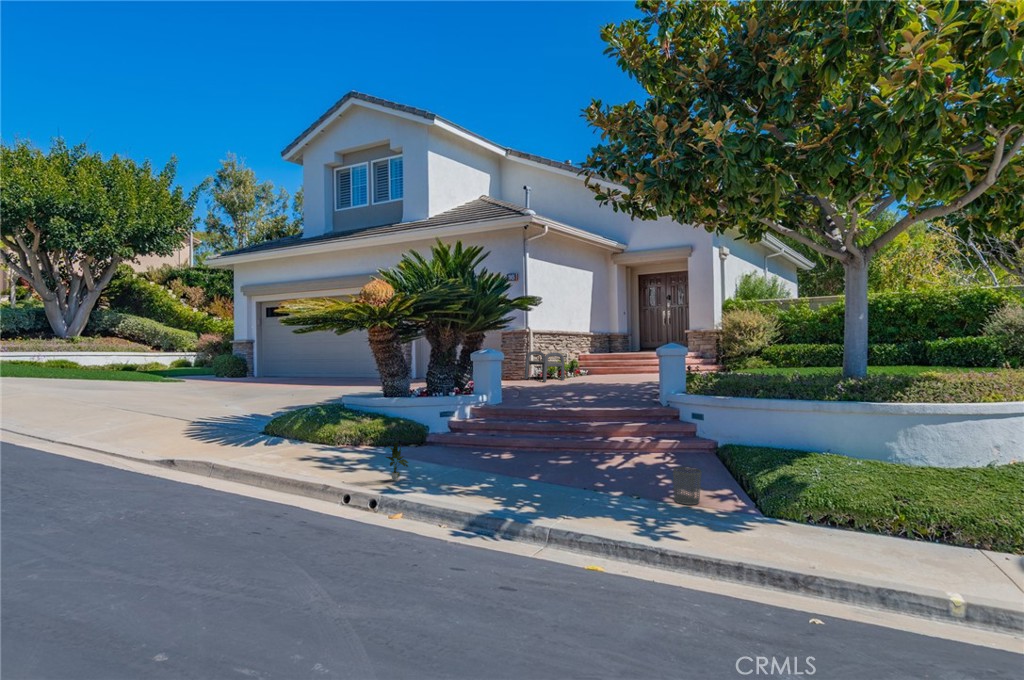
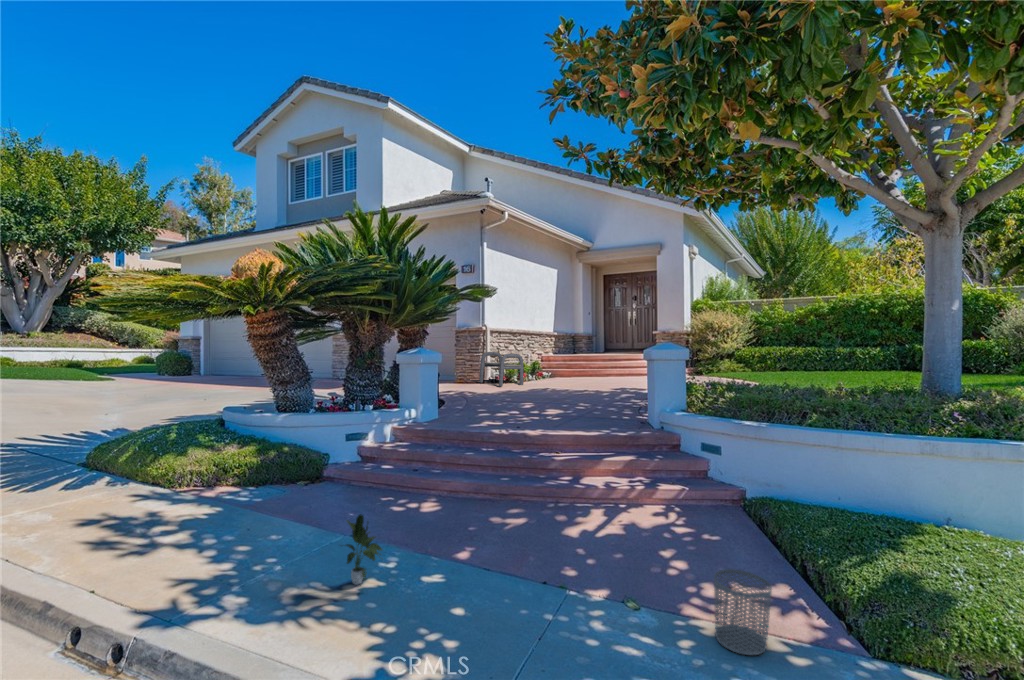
potted plant: present [386,443,408,481] -> present [346,514,382,585]

